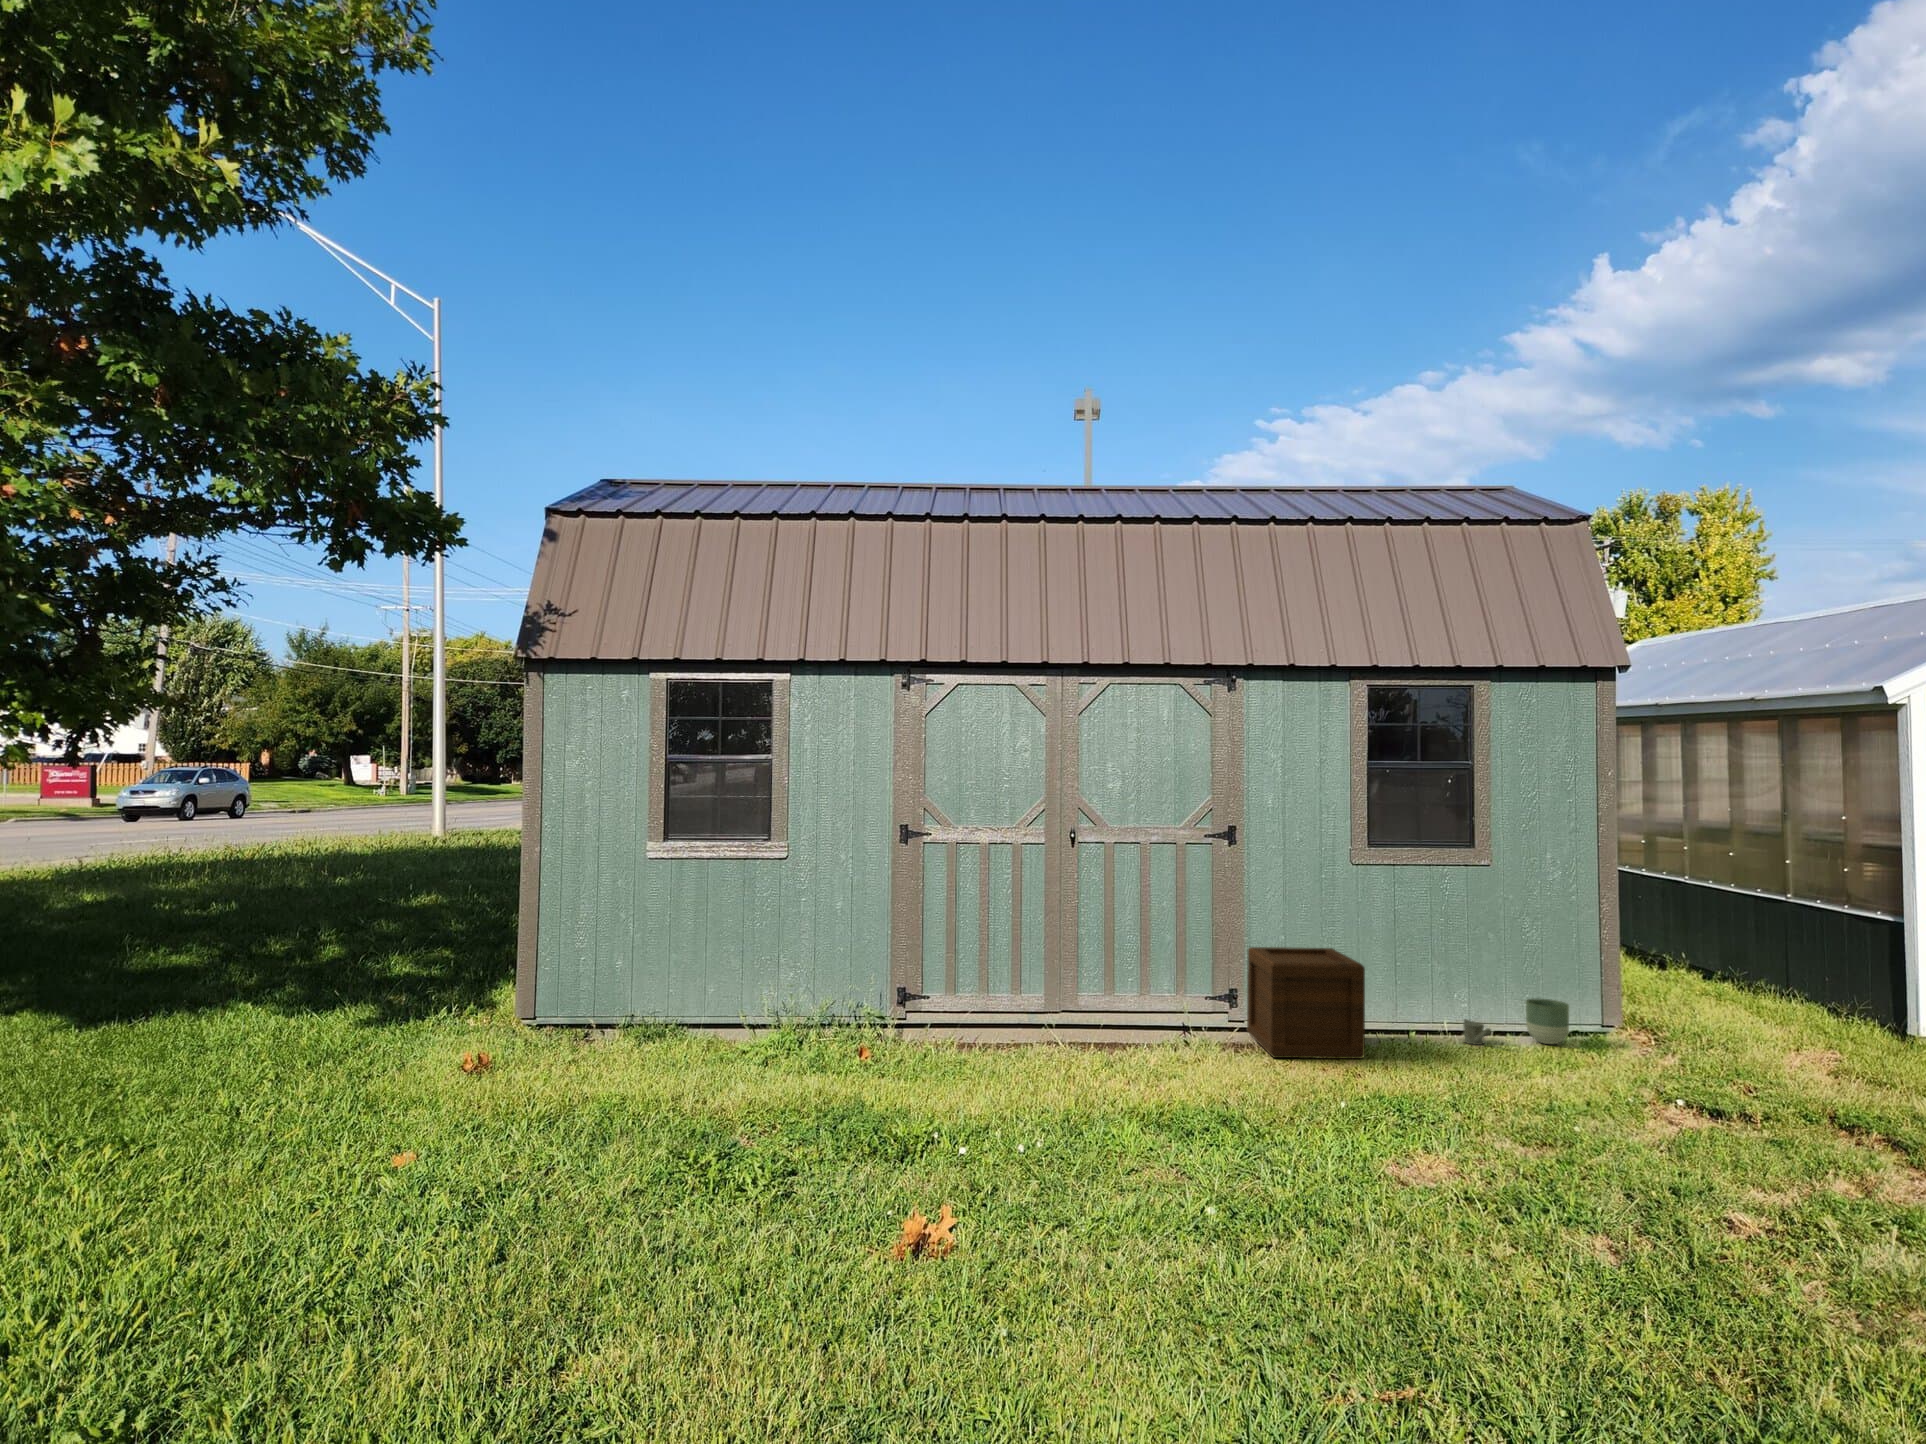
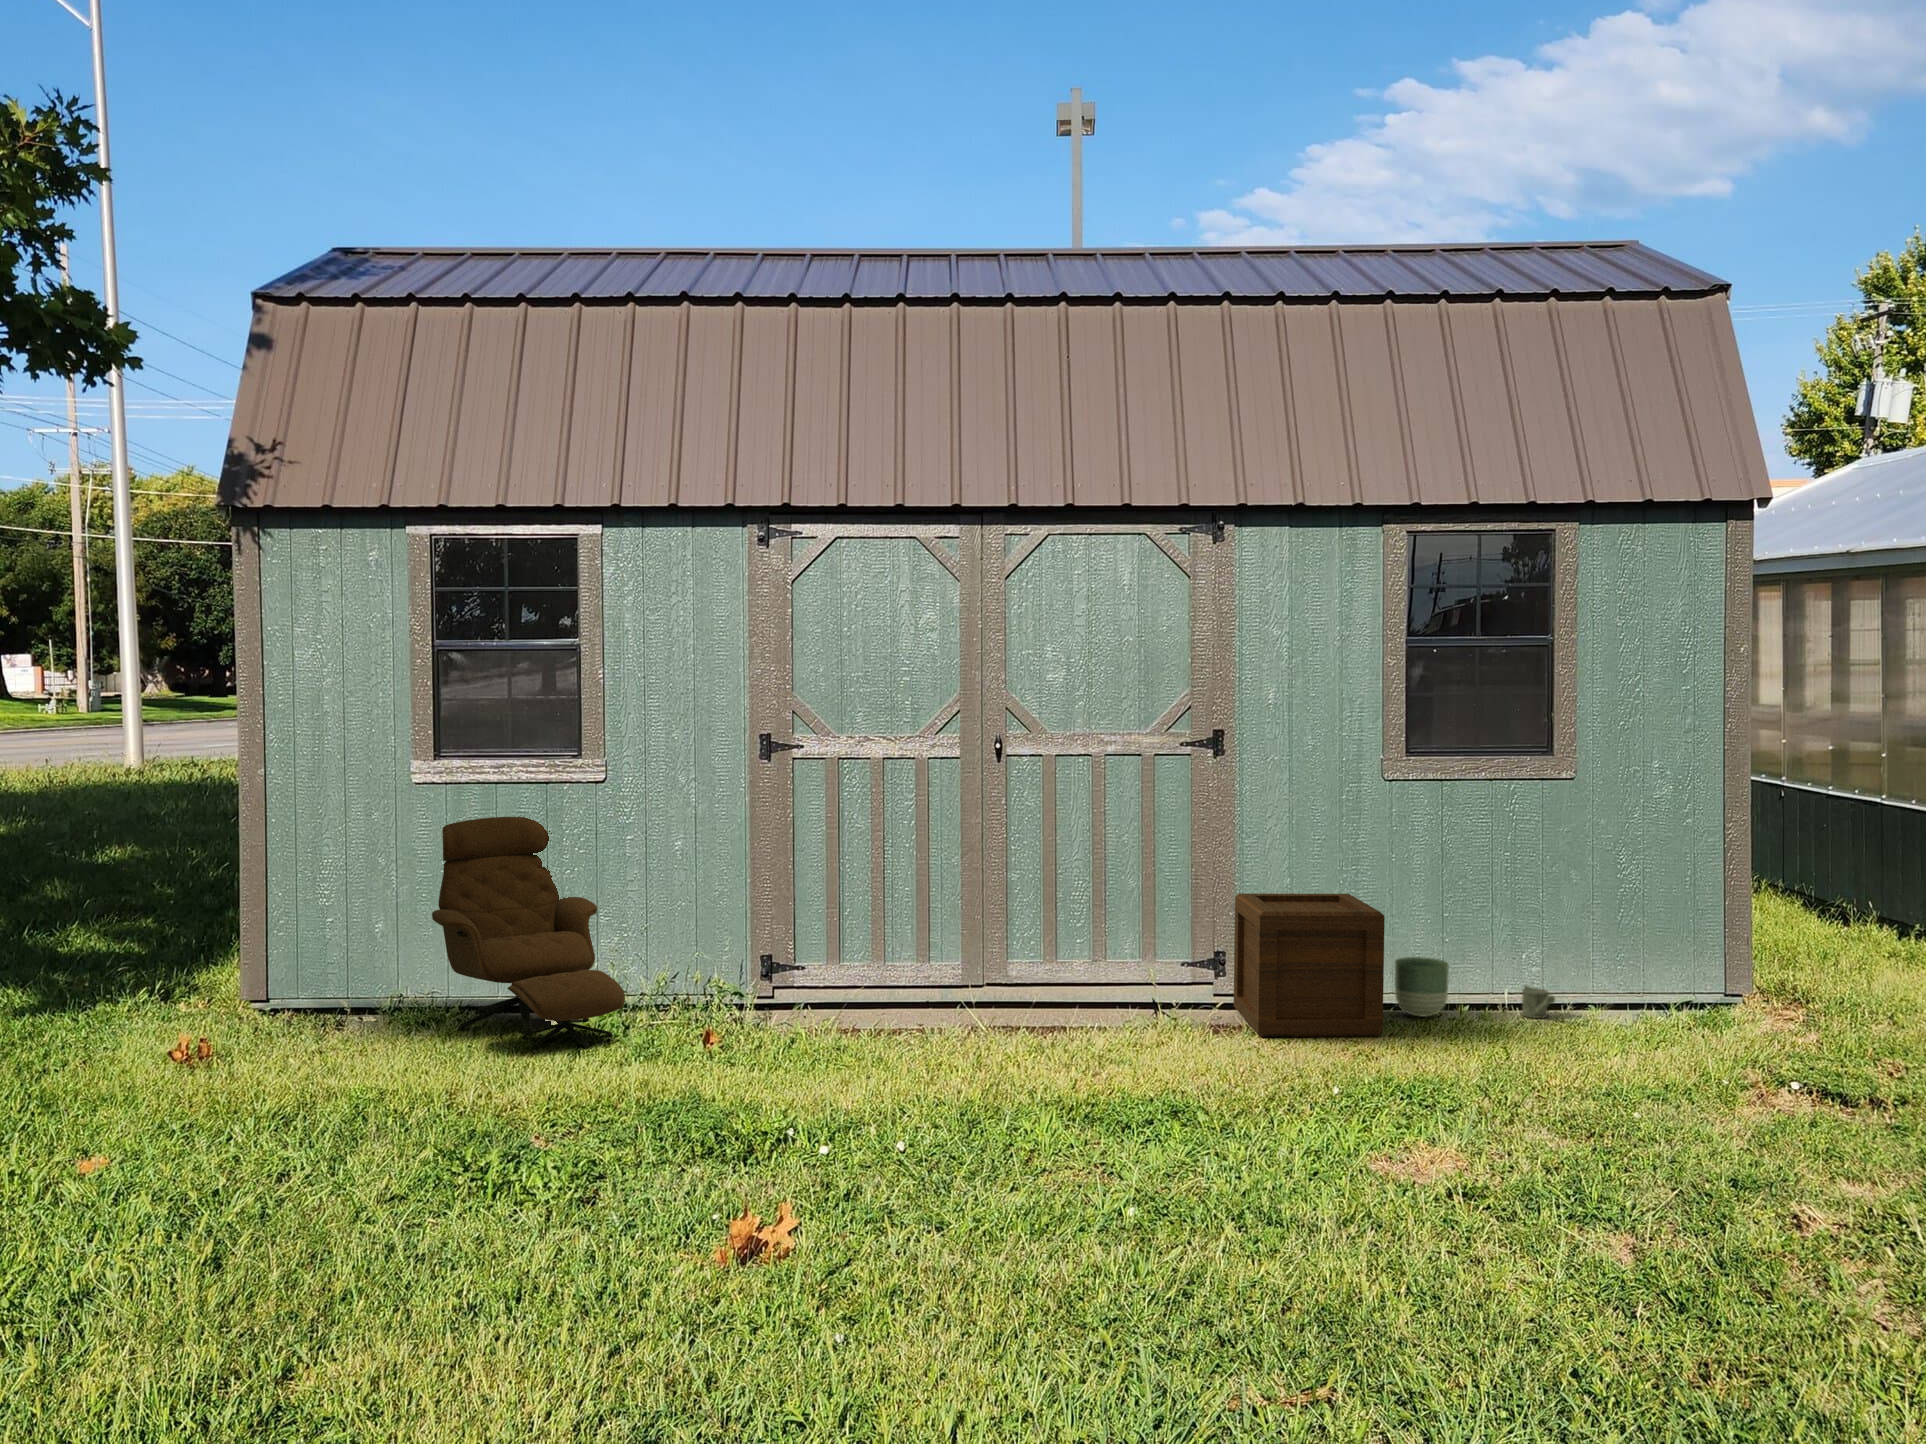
lounge chair: none [658,884,800,1062] -> present [432,817,625,1050]
planter: present [1526,999,1569,1044] -> present [1395,957,1449,1017]

